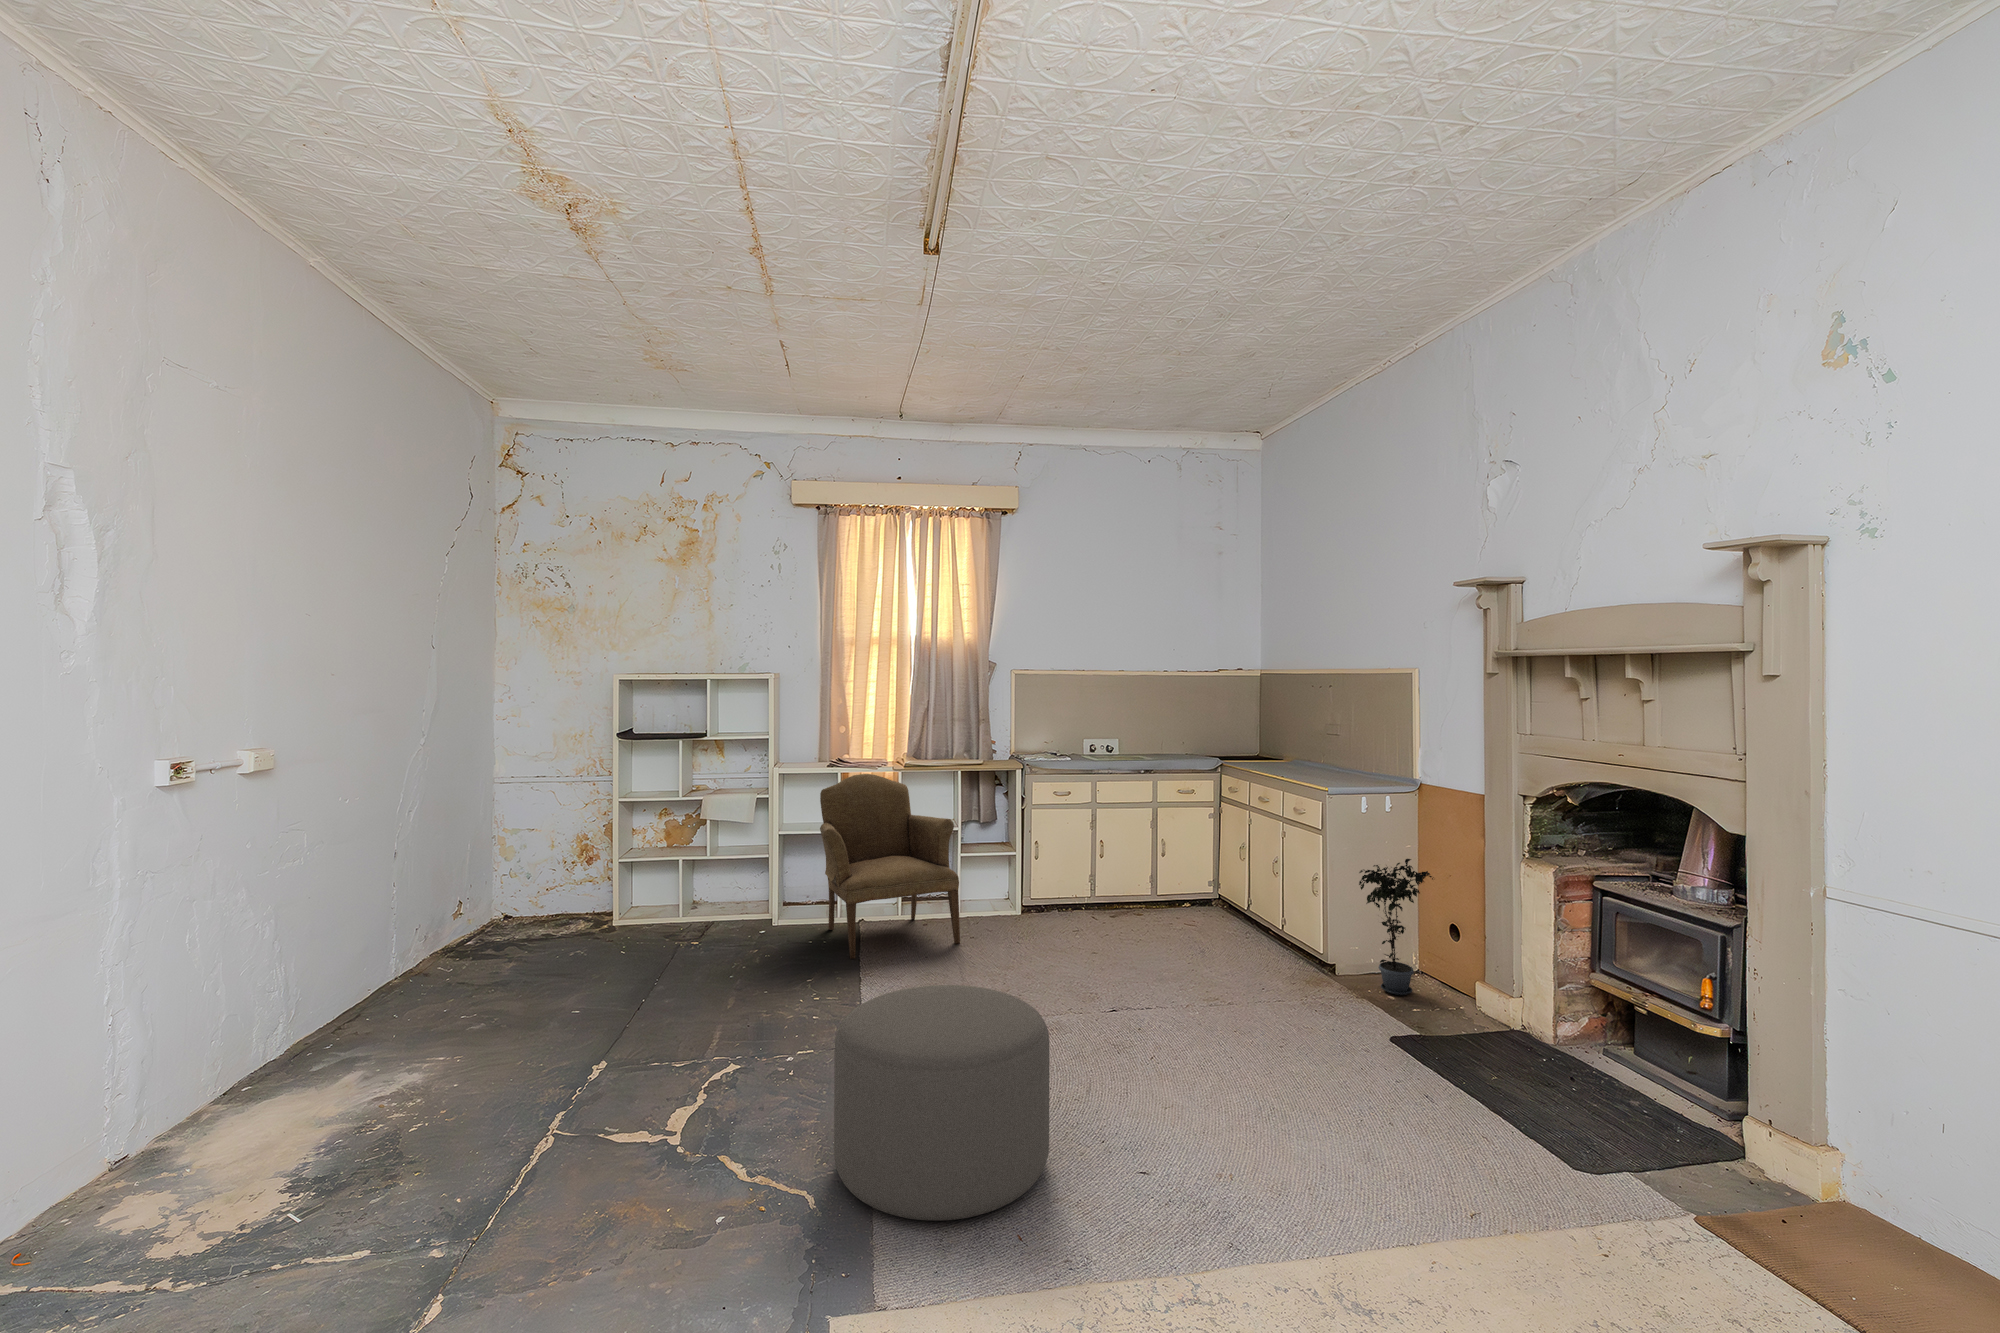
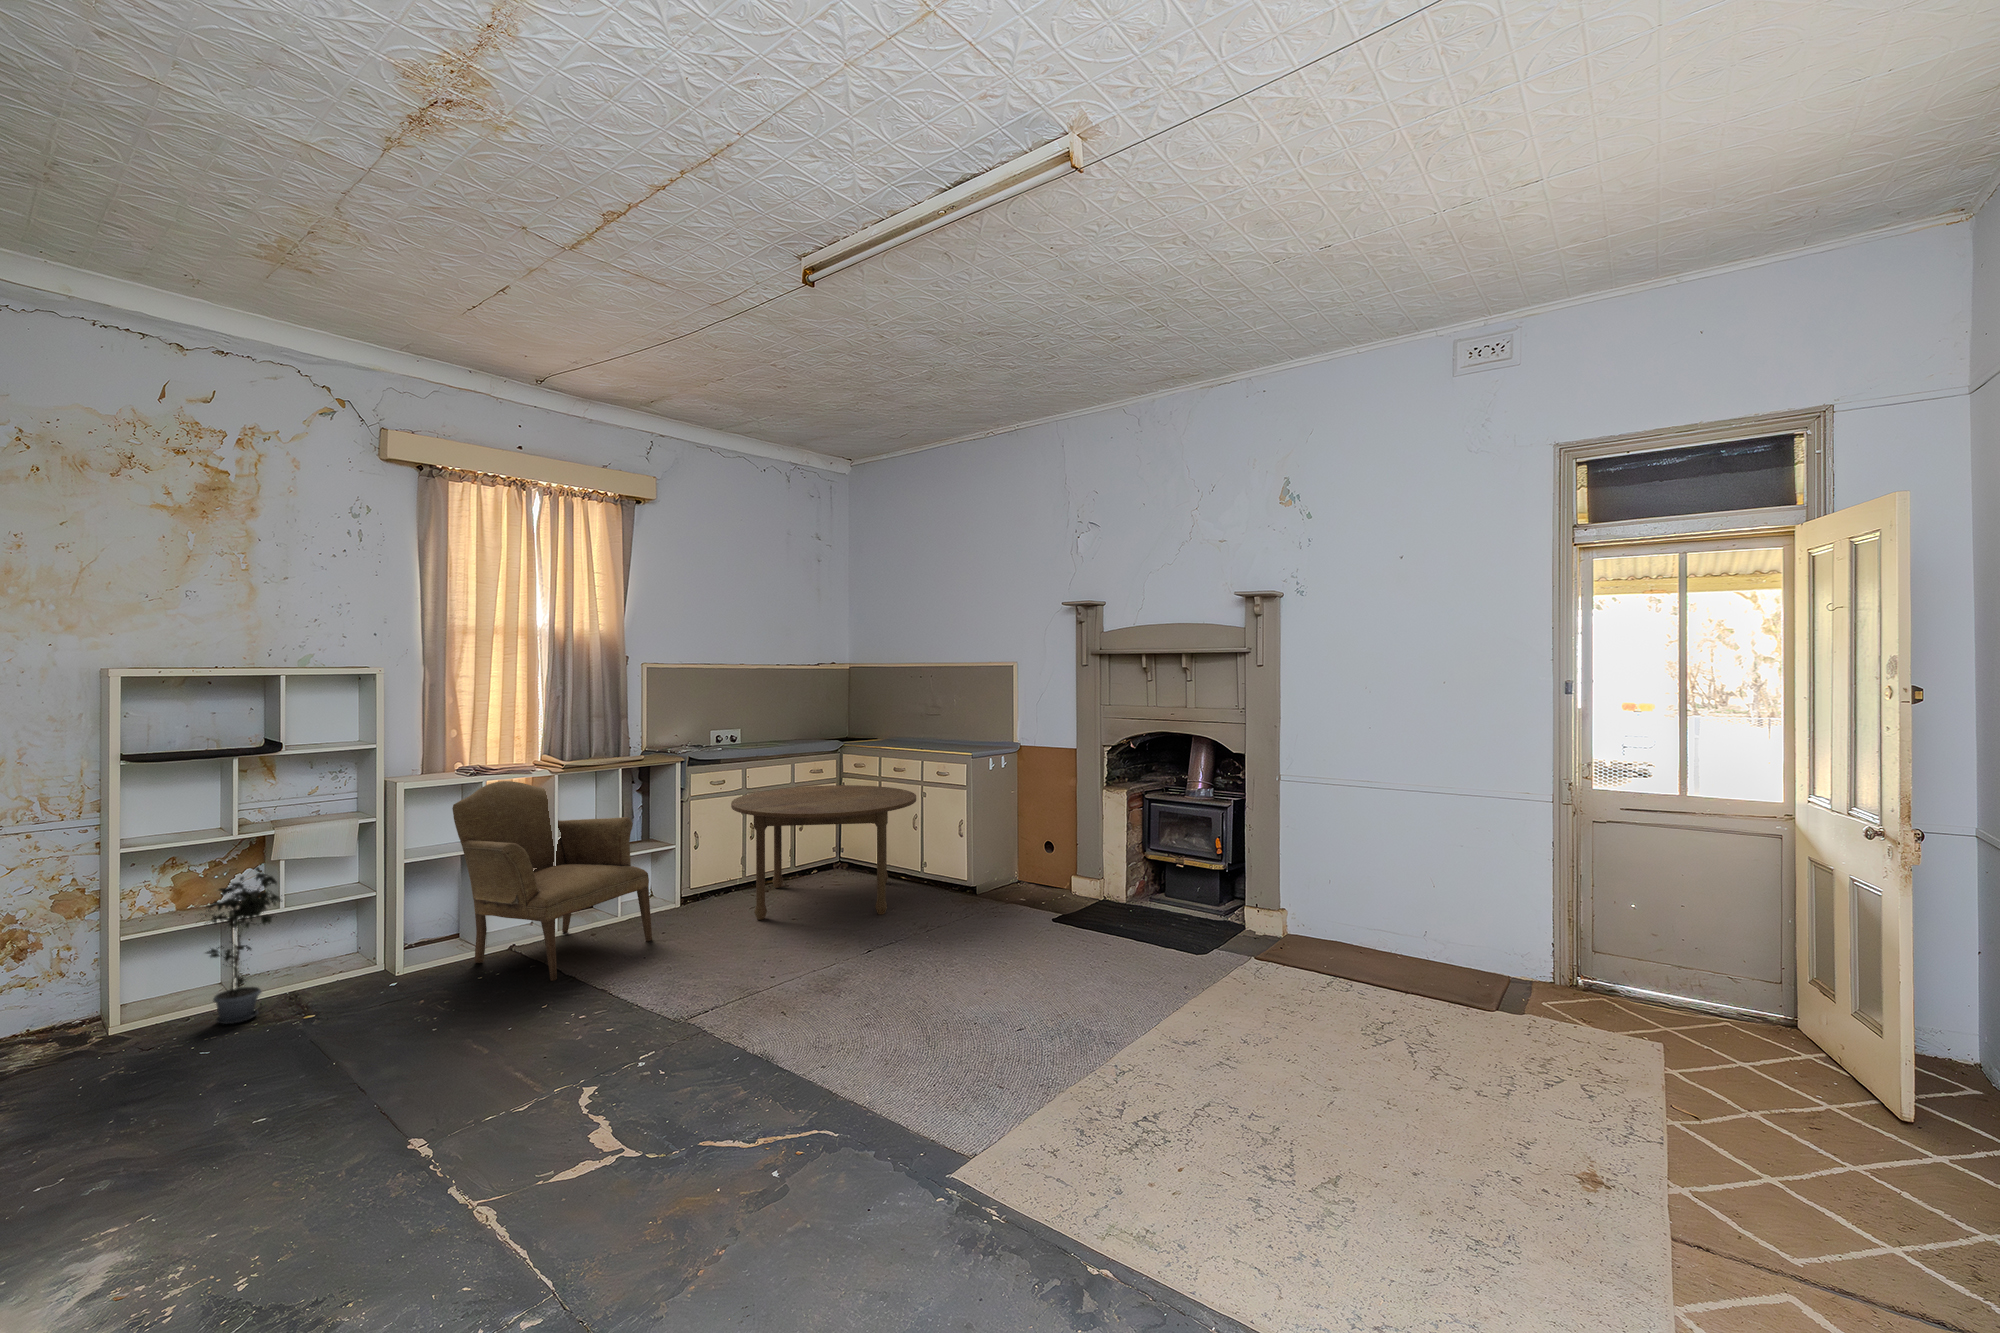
dining table: none [1054,809,1266,973] -> present [731,785,916,920]
potted plant: present [1359,859,1433,995] -> present [196,867,282,1024]
ottoman: present [834,985,1049,1221] -> none [800,935,985,1129]

